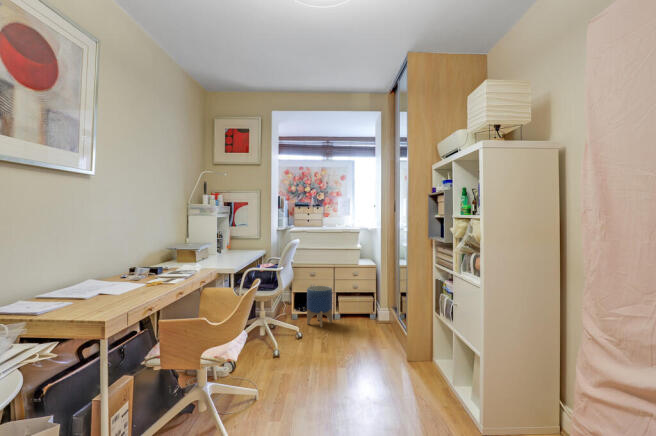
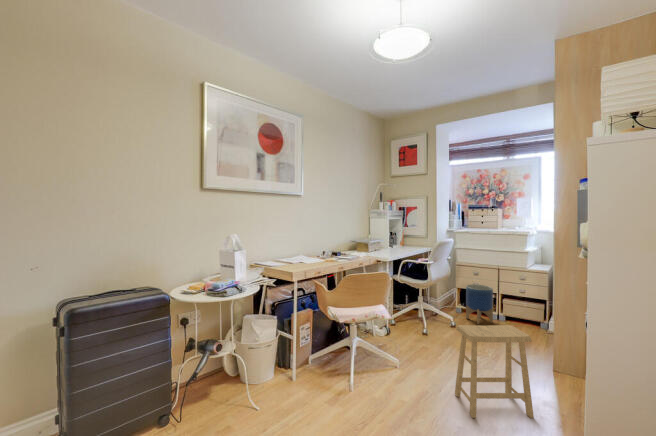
footstool: none [355,316,425,424] -> present [455,325,534,418]

